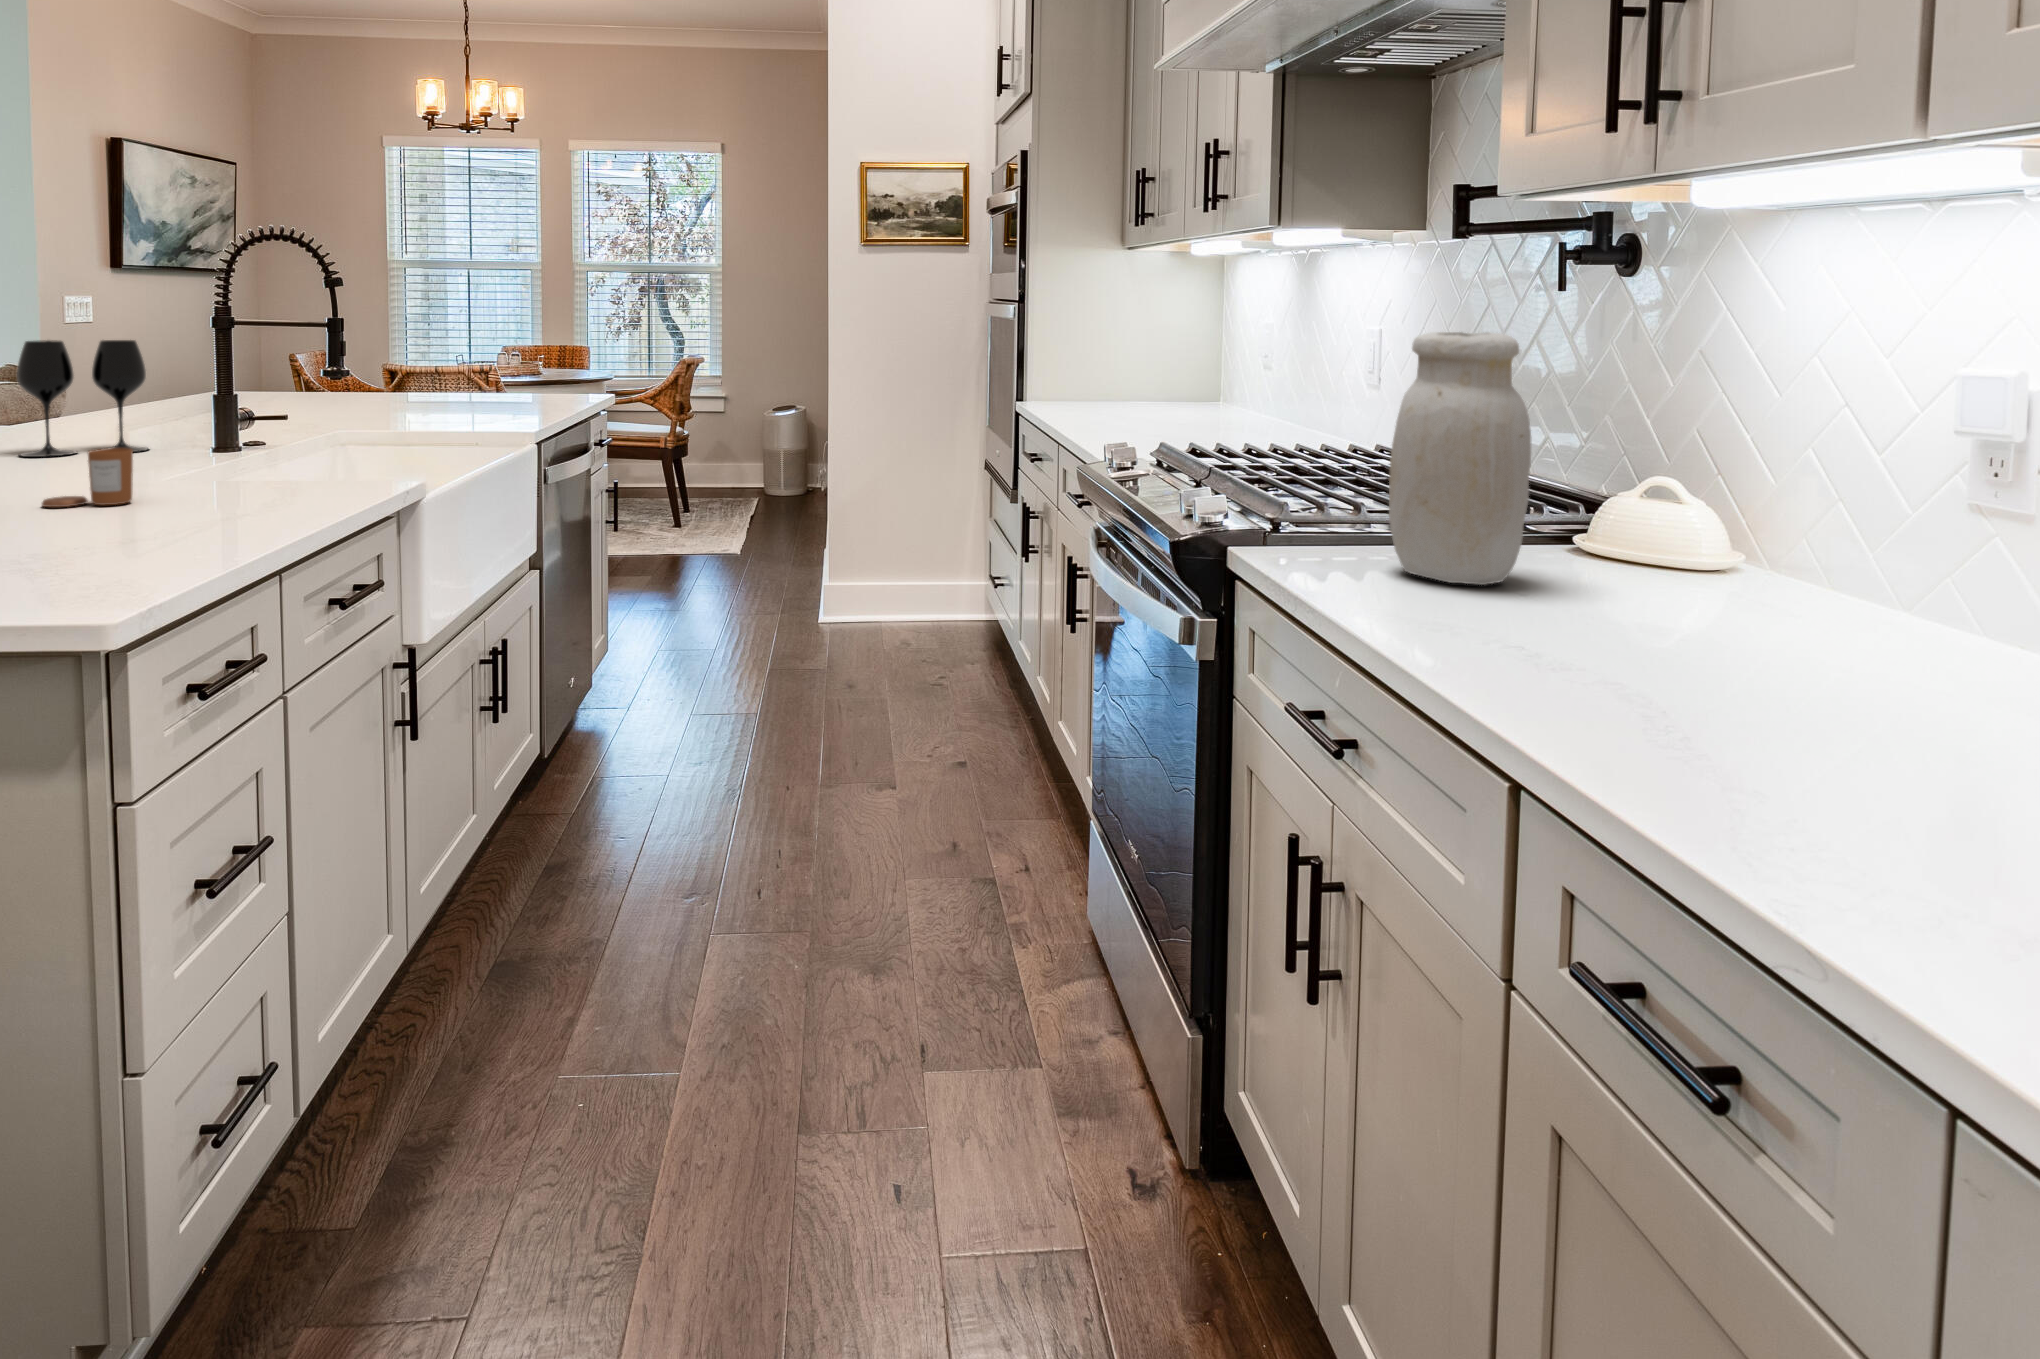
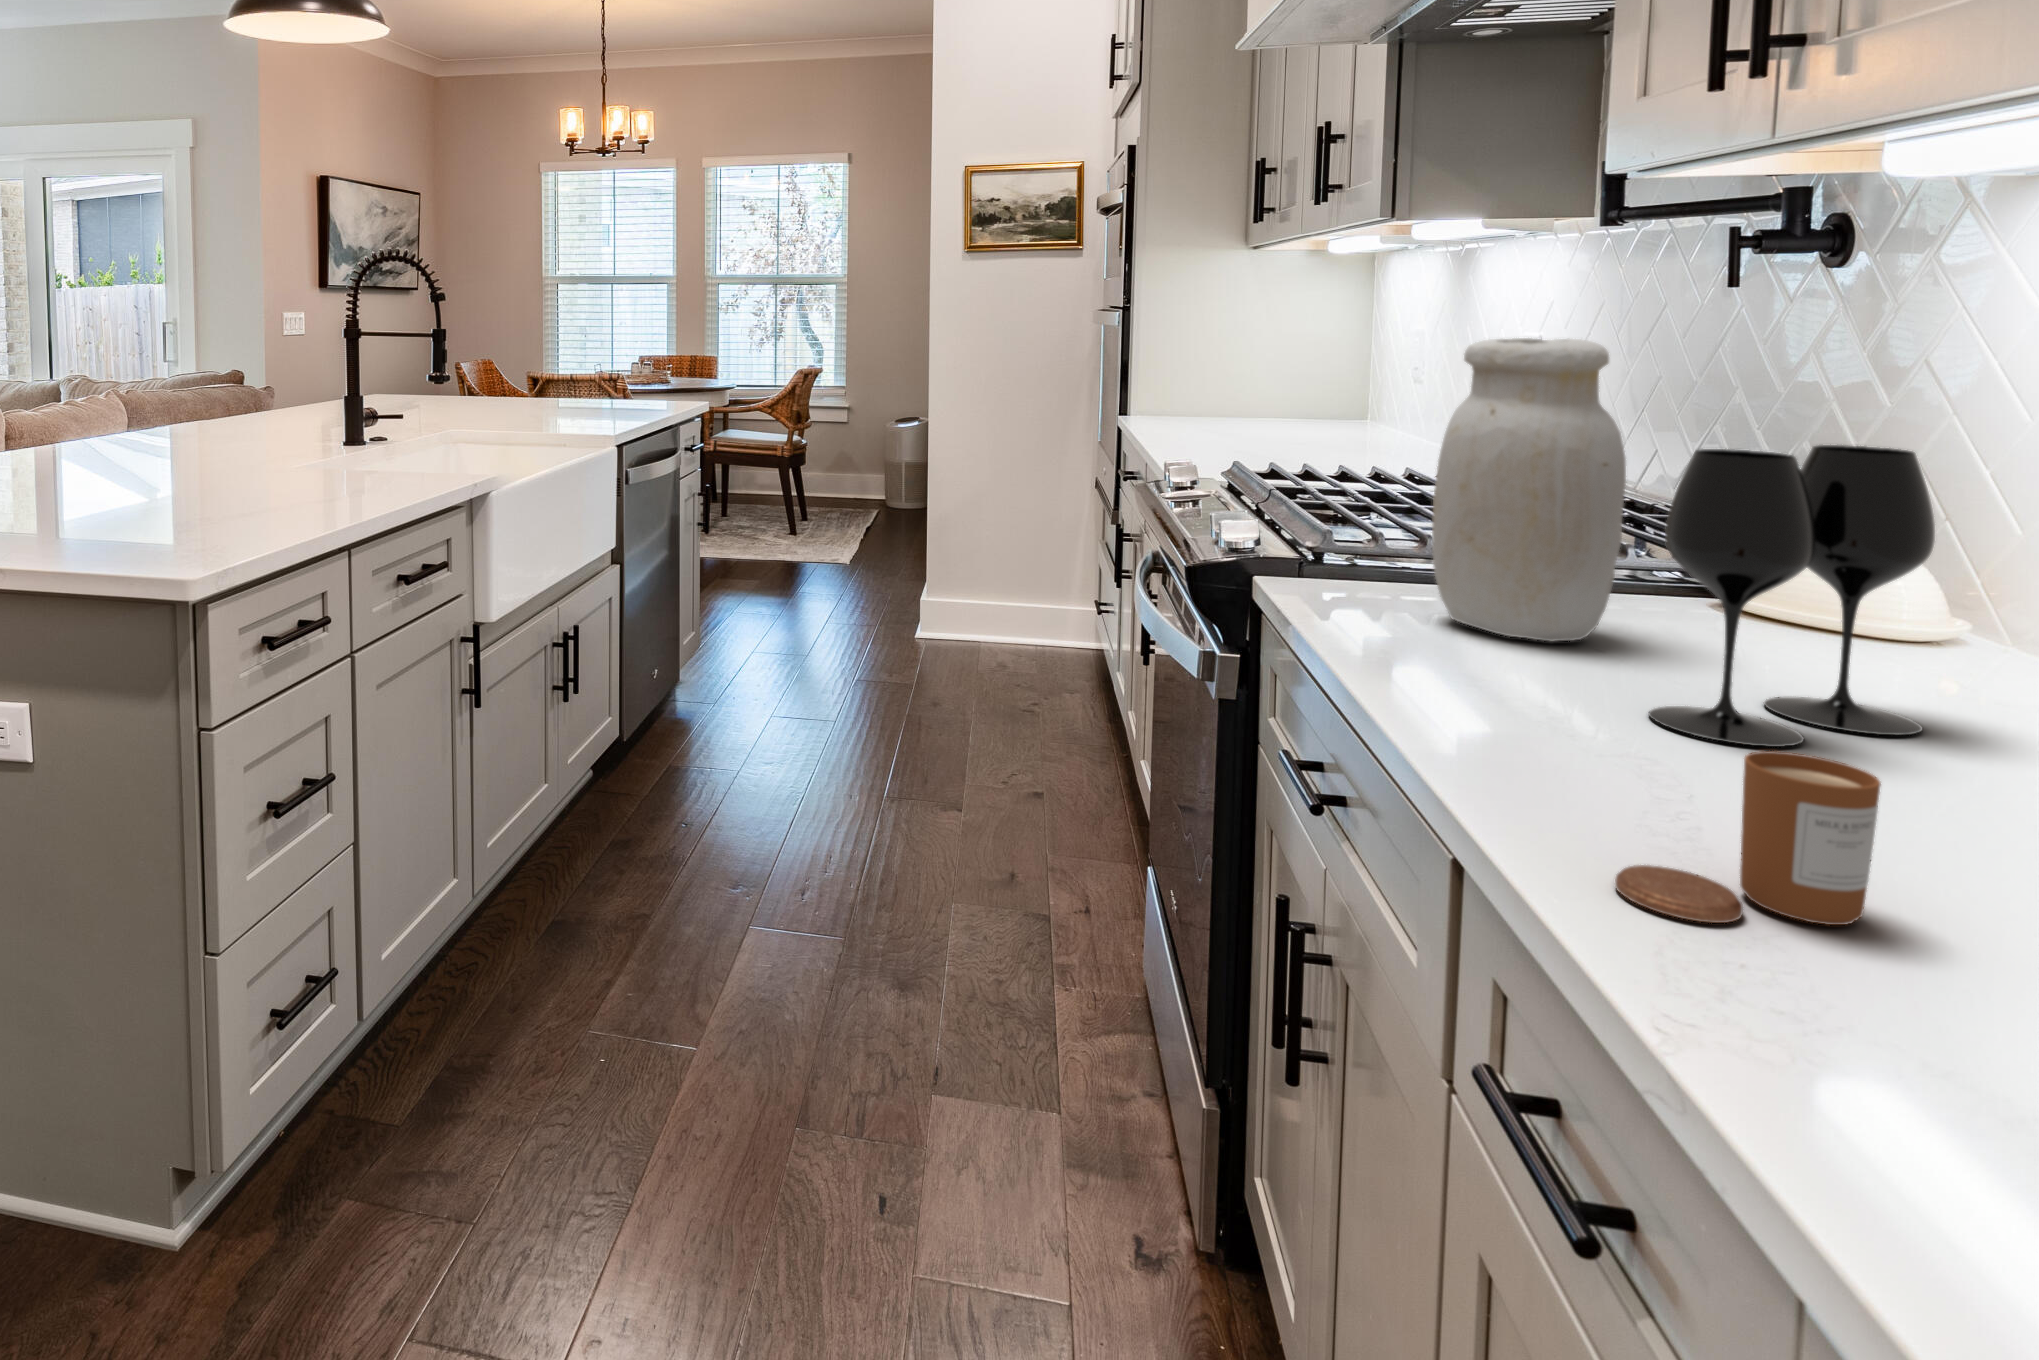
wine glass: present [17,340,148,457] -> present [1649,445,1935,747]
candle: present [42,448,133,507] -> present [1615,751,1881,925]

